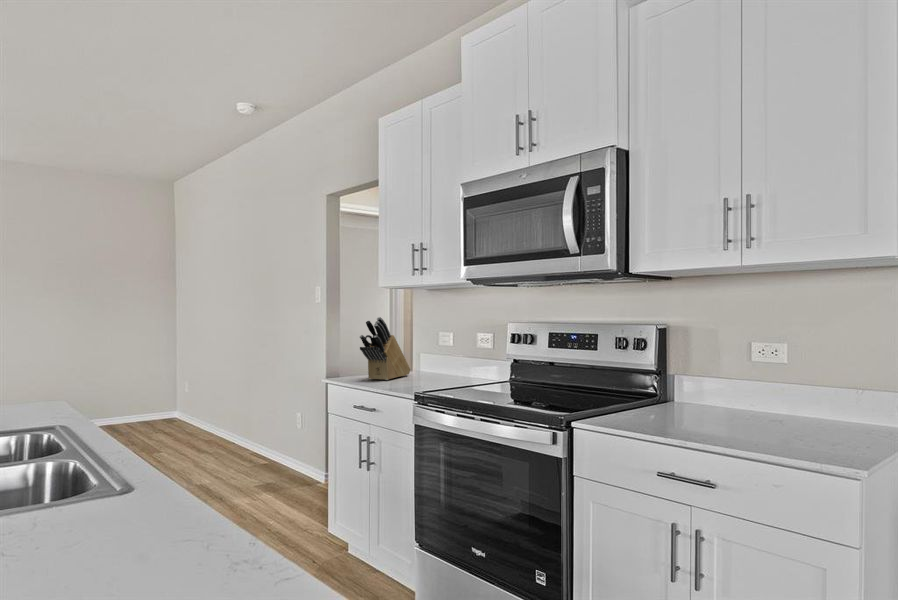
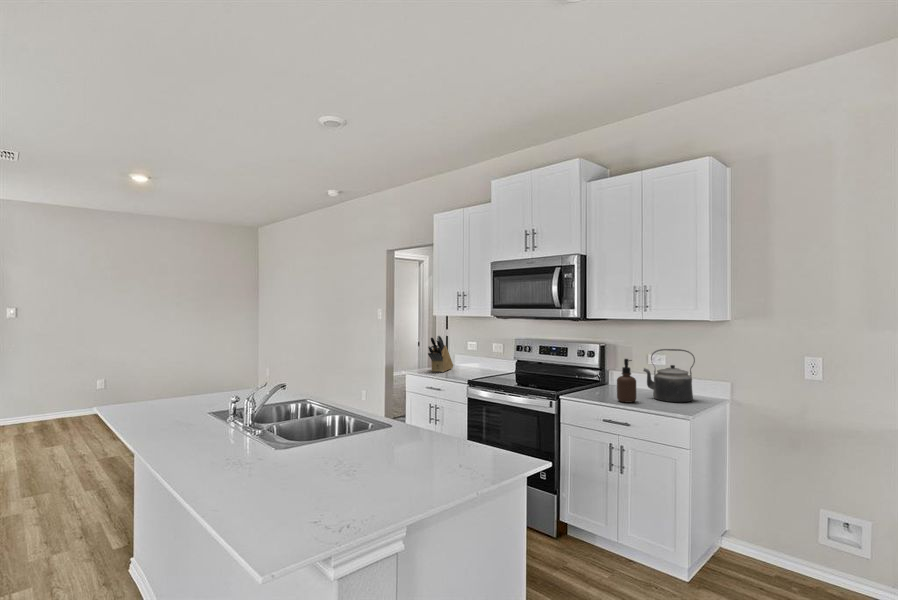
kettle: none [743,325,857,437] -> present [643,349,695,402]
soap dispenser: none [687,343,730,435] -> present [617,359,637,402]

